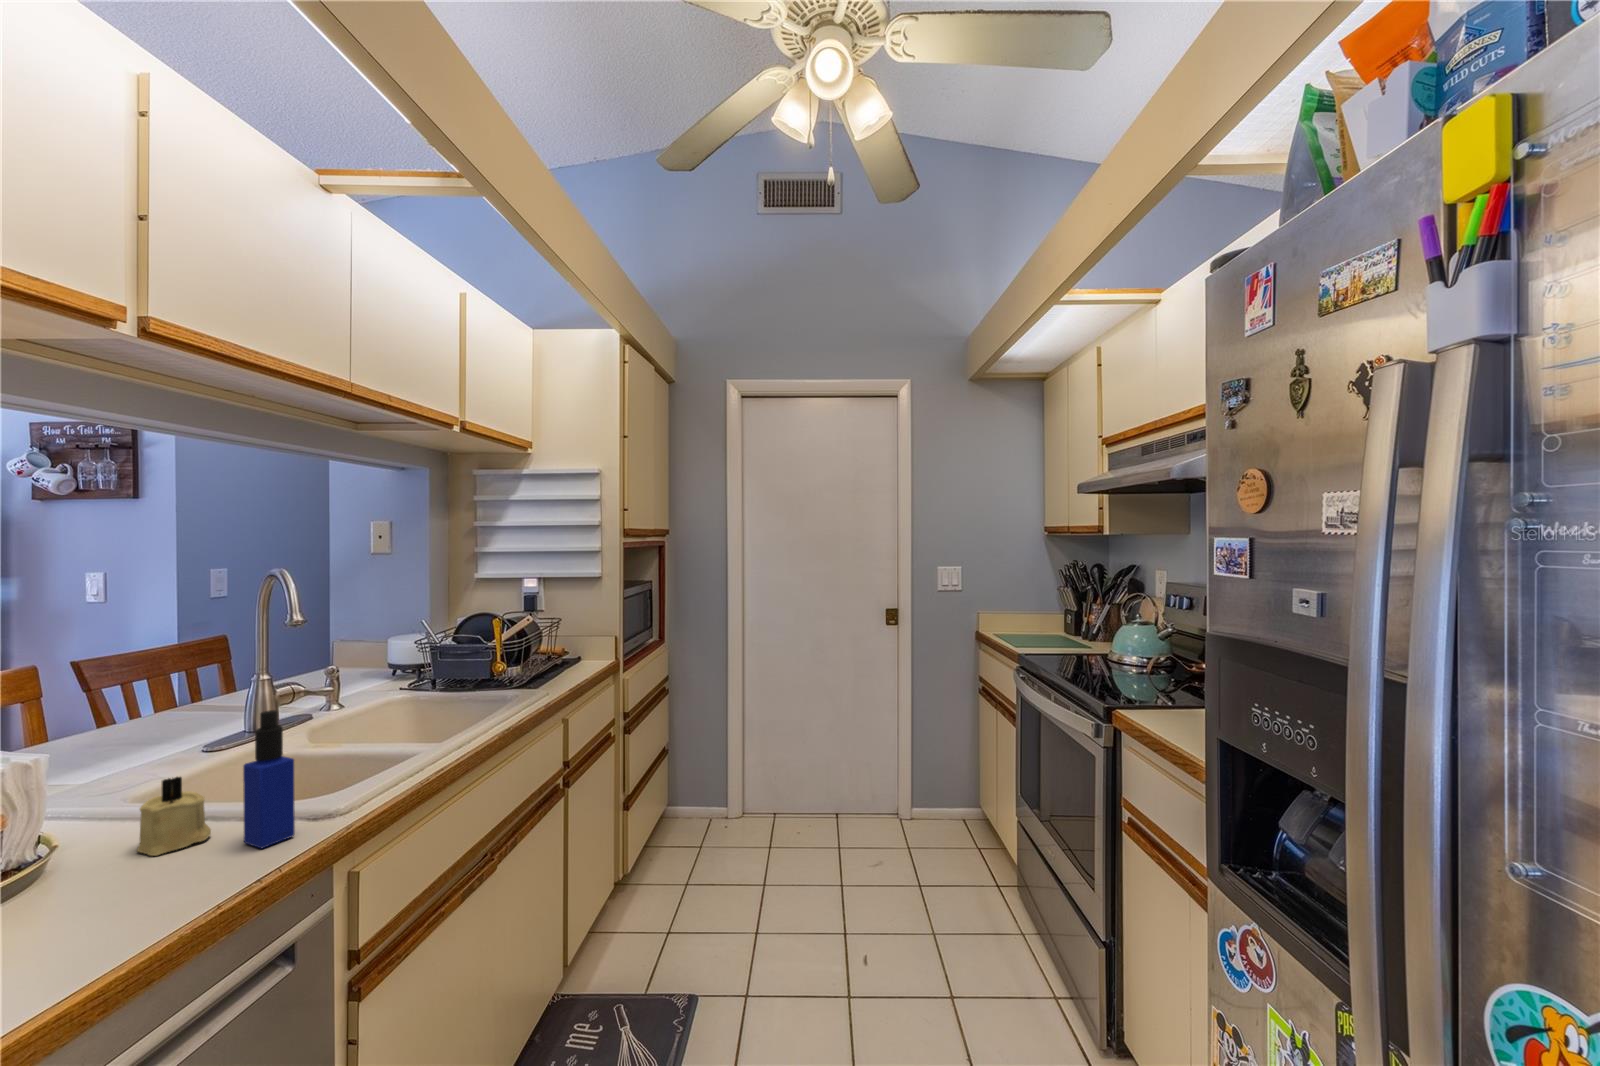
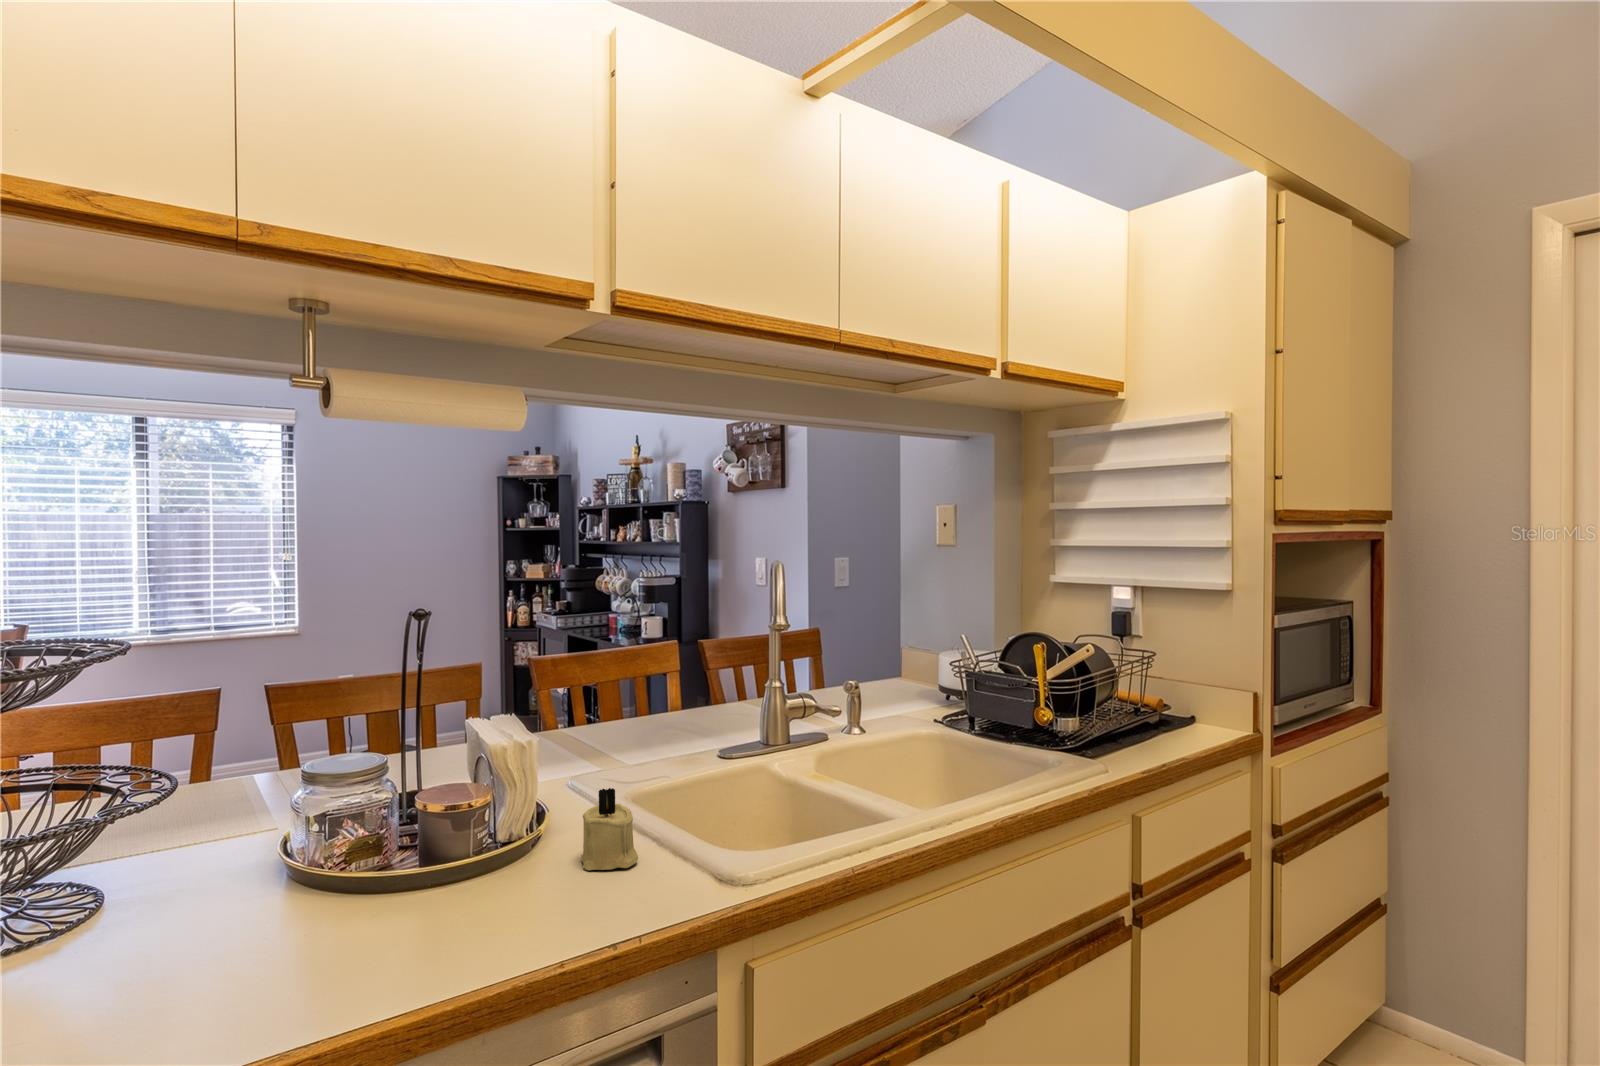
bottle: present [243,710,295,848] -> none [646,736,688,901]

